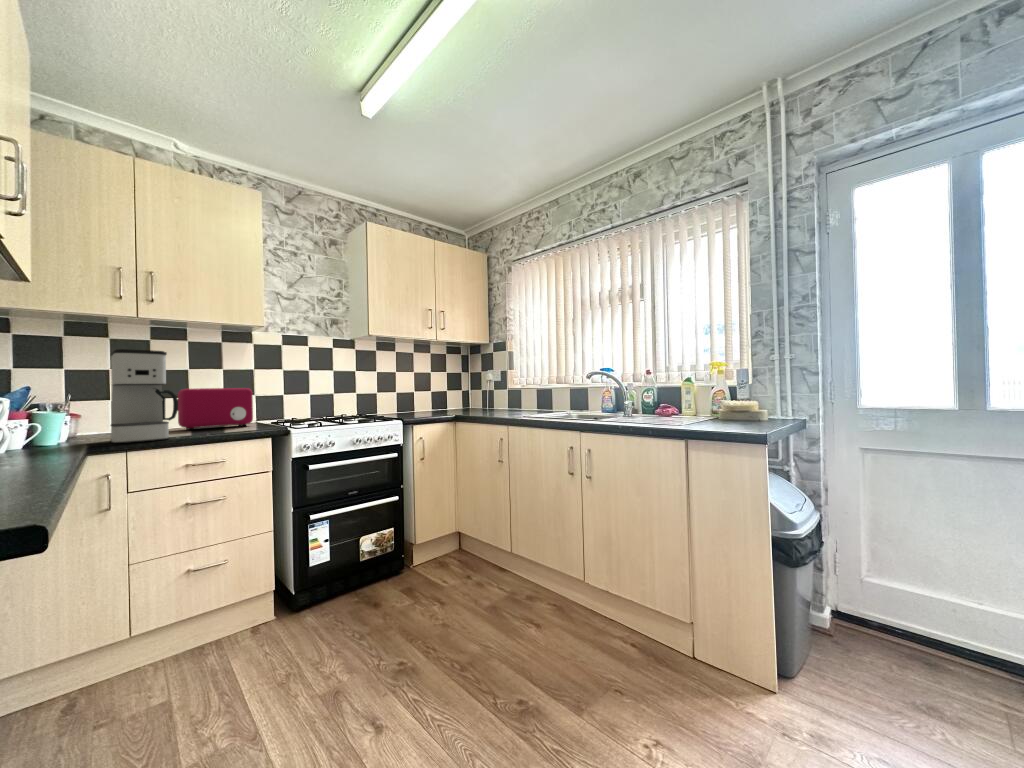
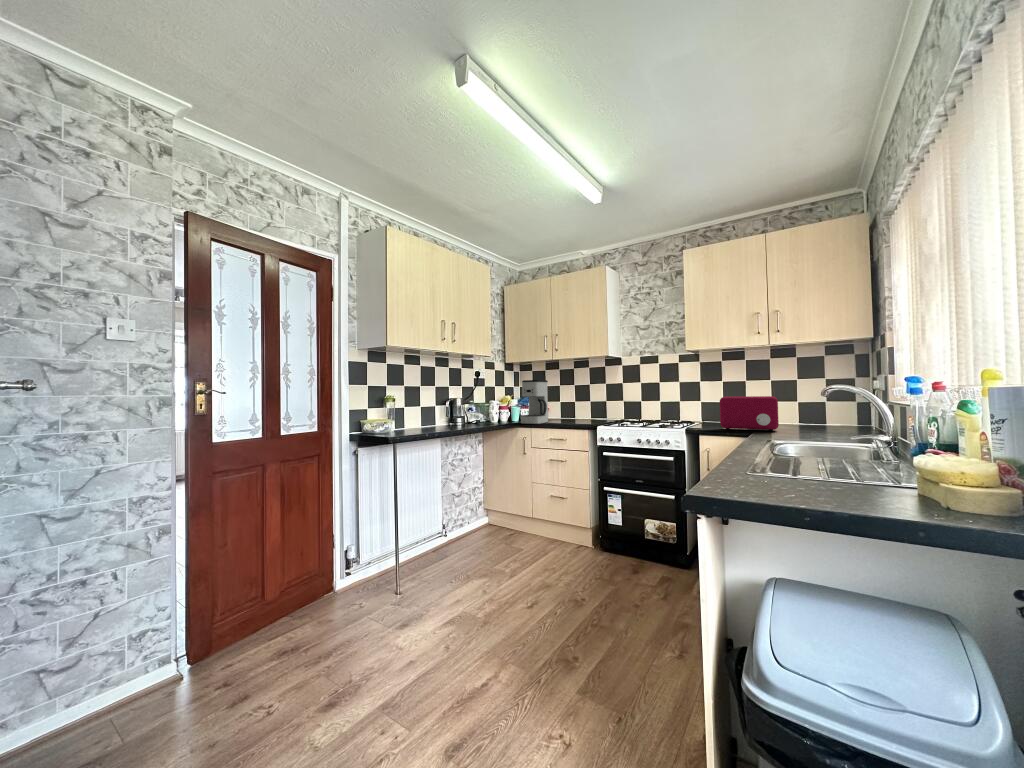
toaster: present [178,388,253,430] -> present [720,396,779,431]

